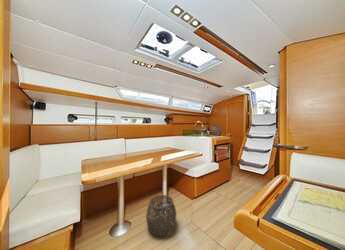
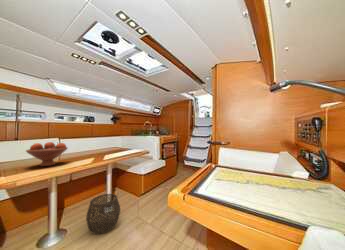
fruit bowl: none [100,144,130,166] -> present [26,142,67,166]

